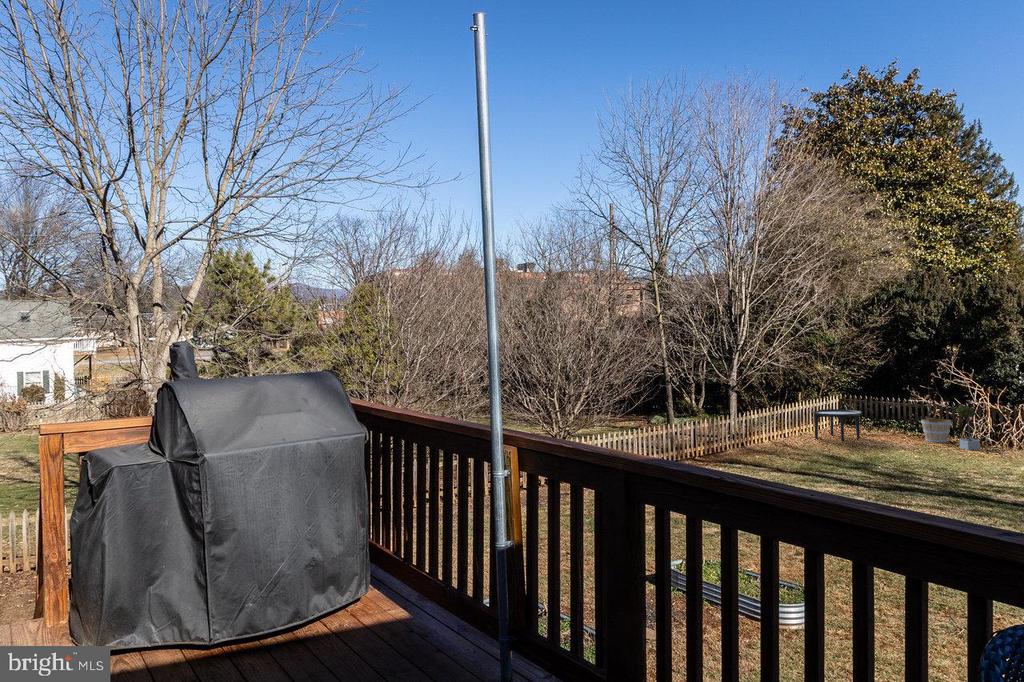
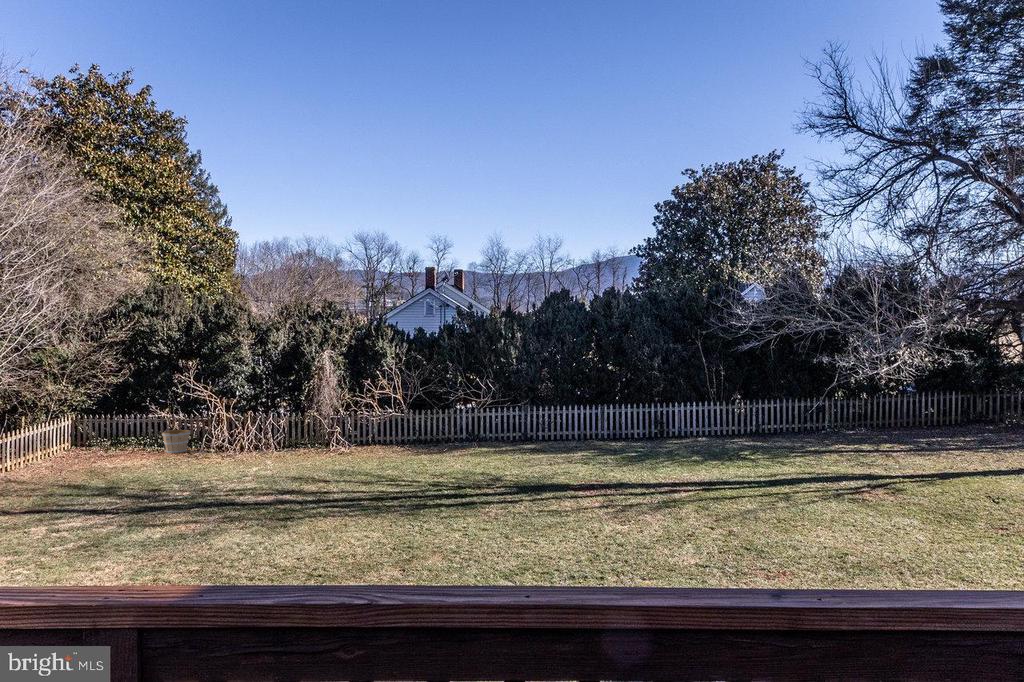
potted tree: present [956,405,980,450] -> none [196,415,216,456]
round table: present [812,409,862,441] -> none [37,431,100,468]

